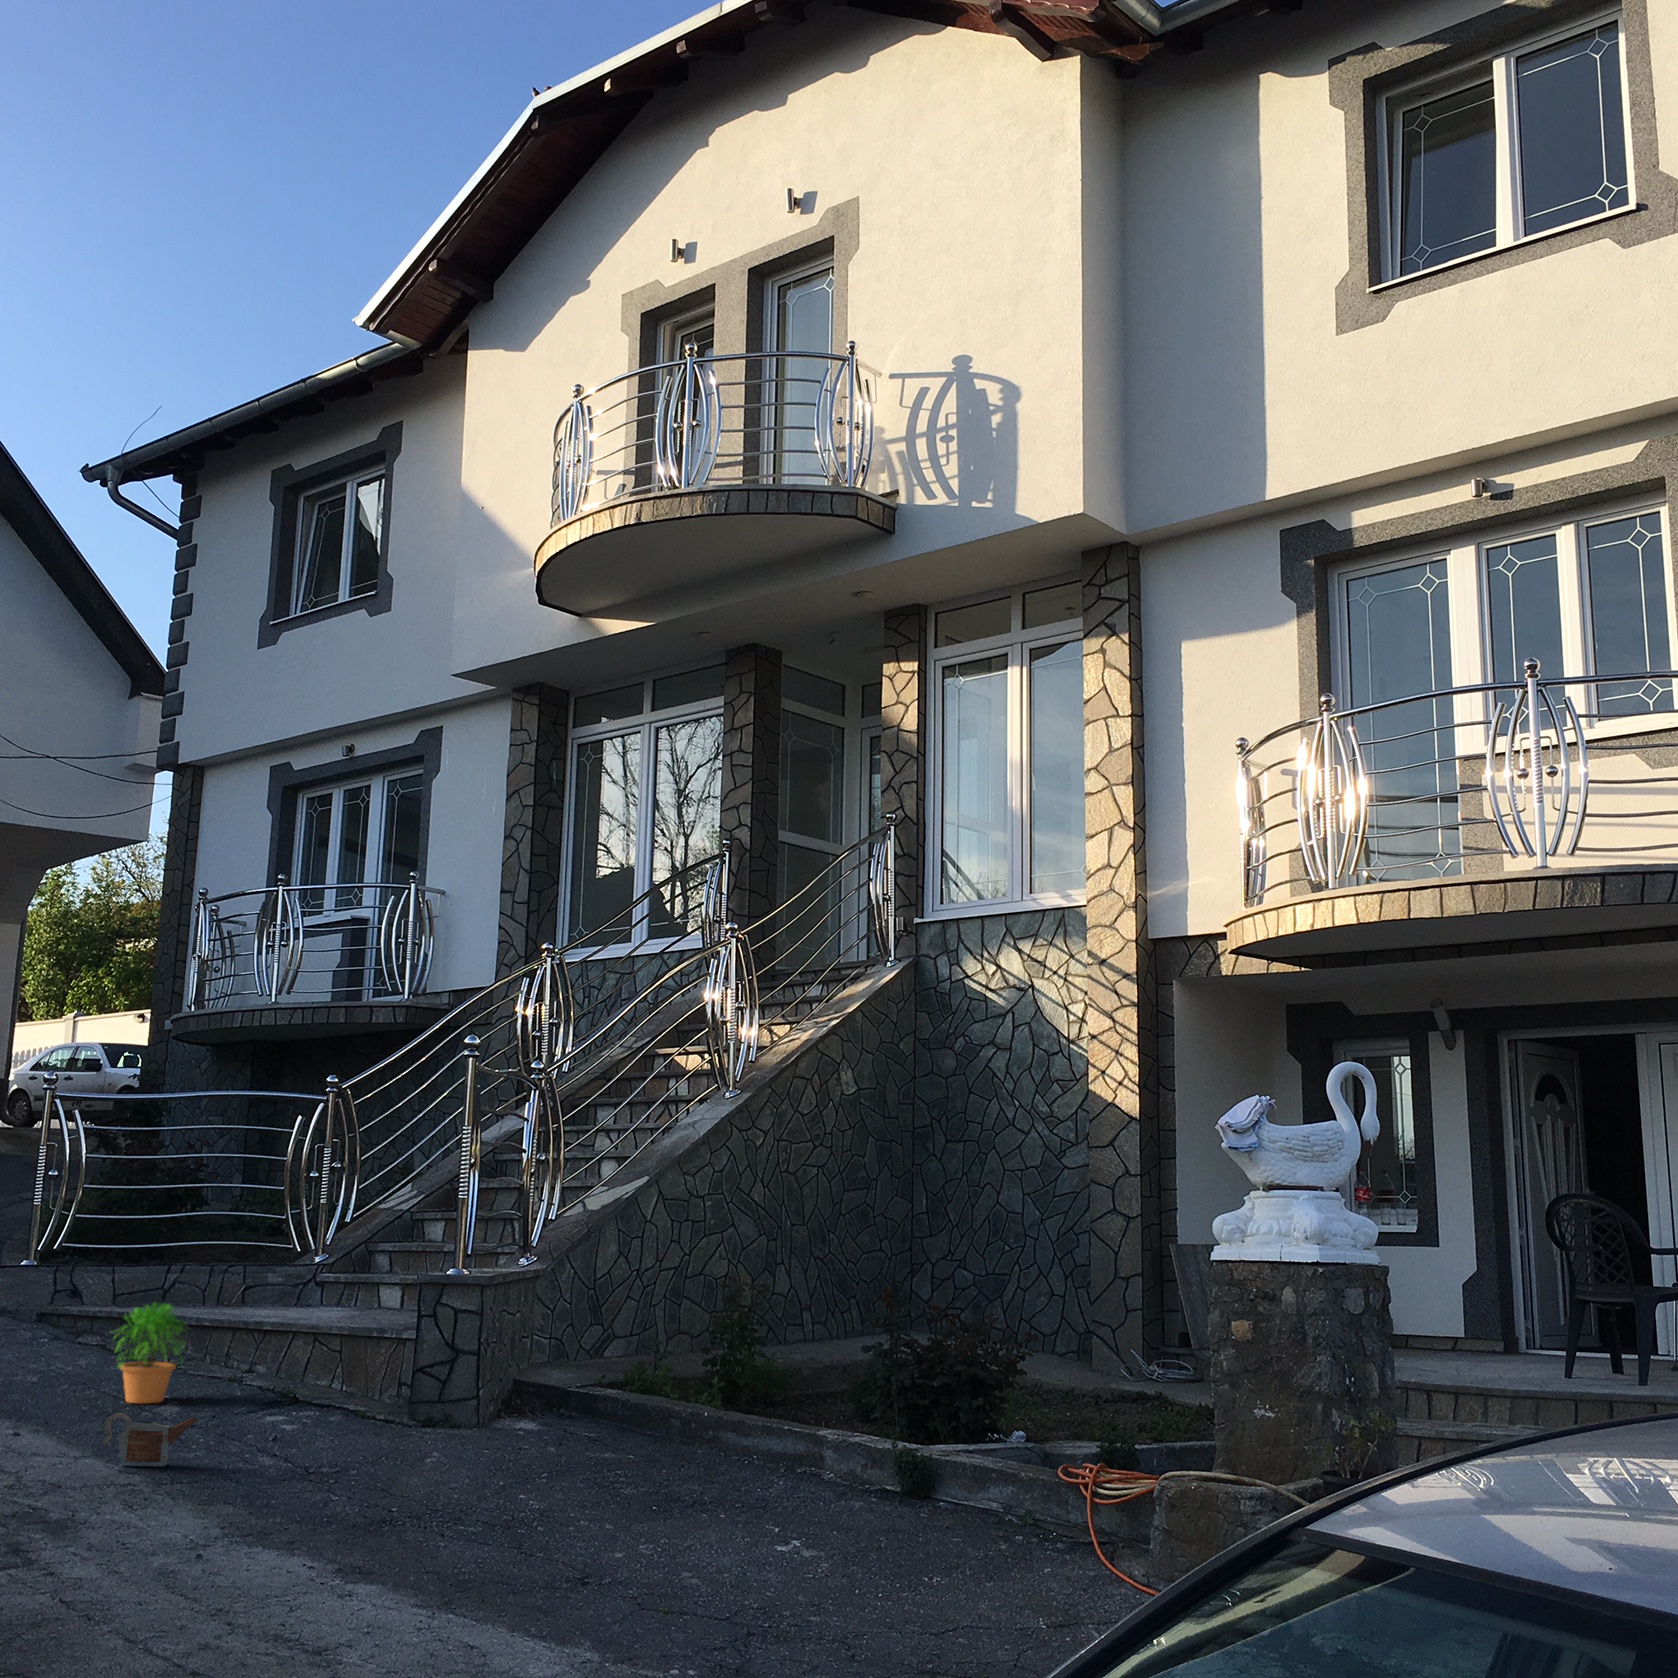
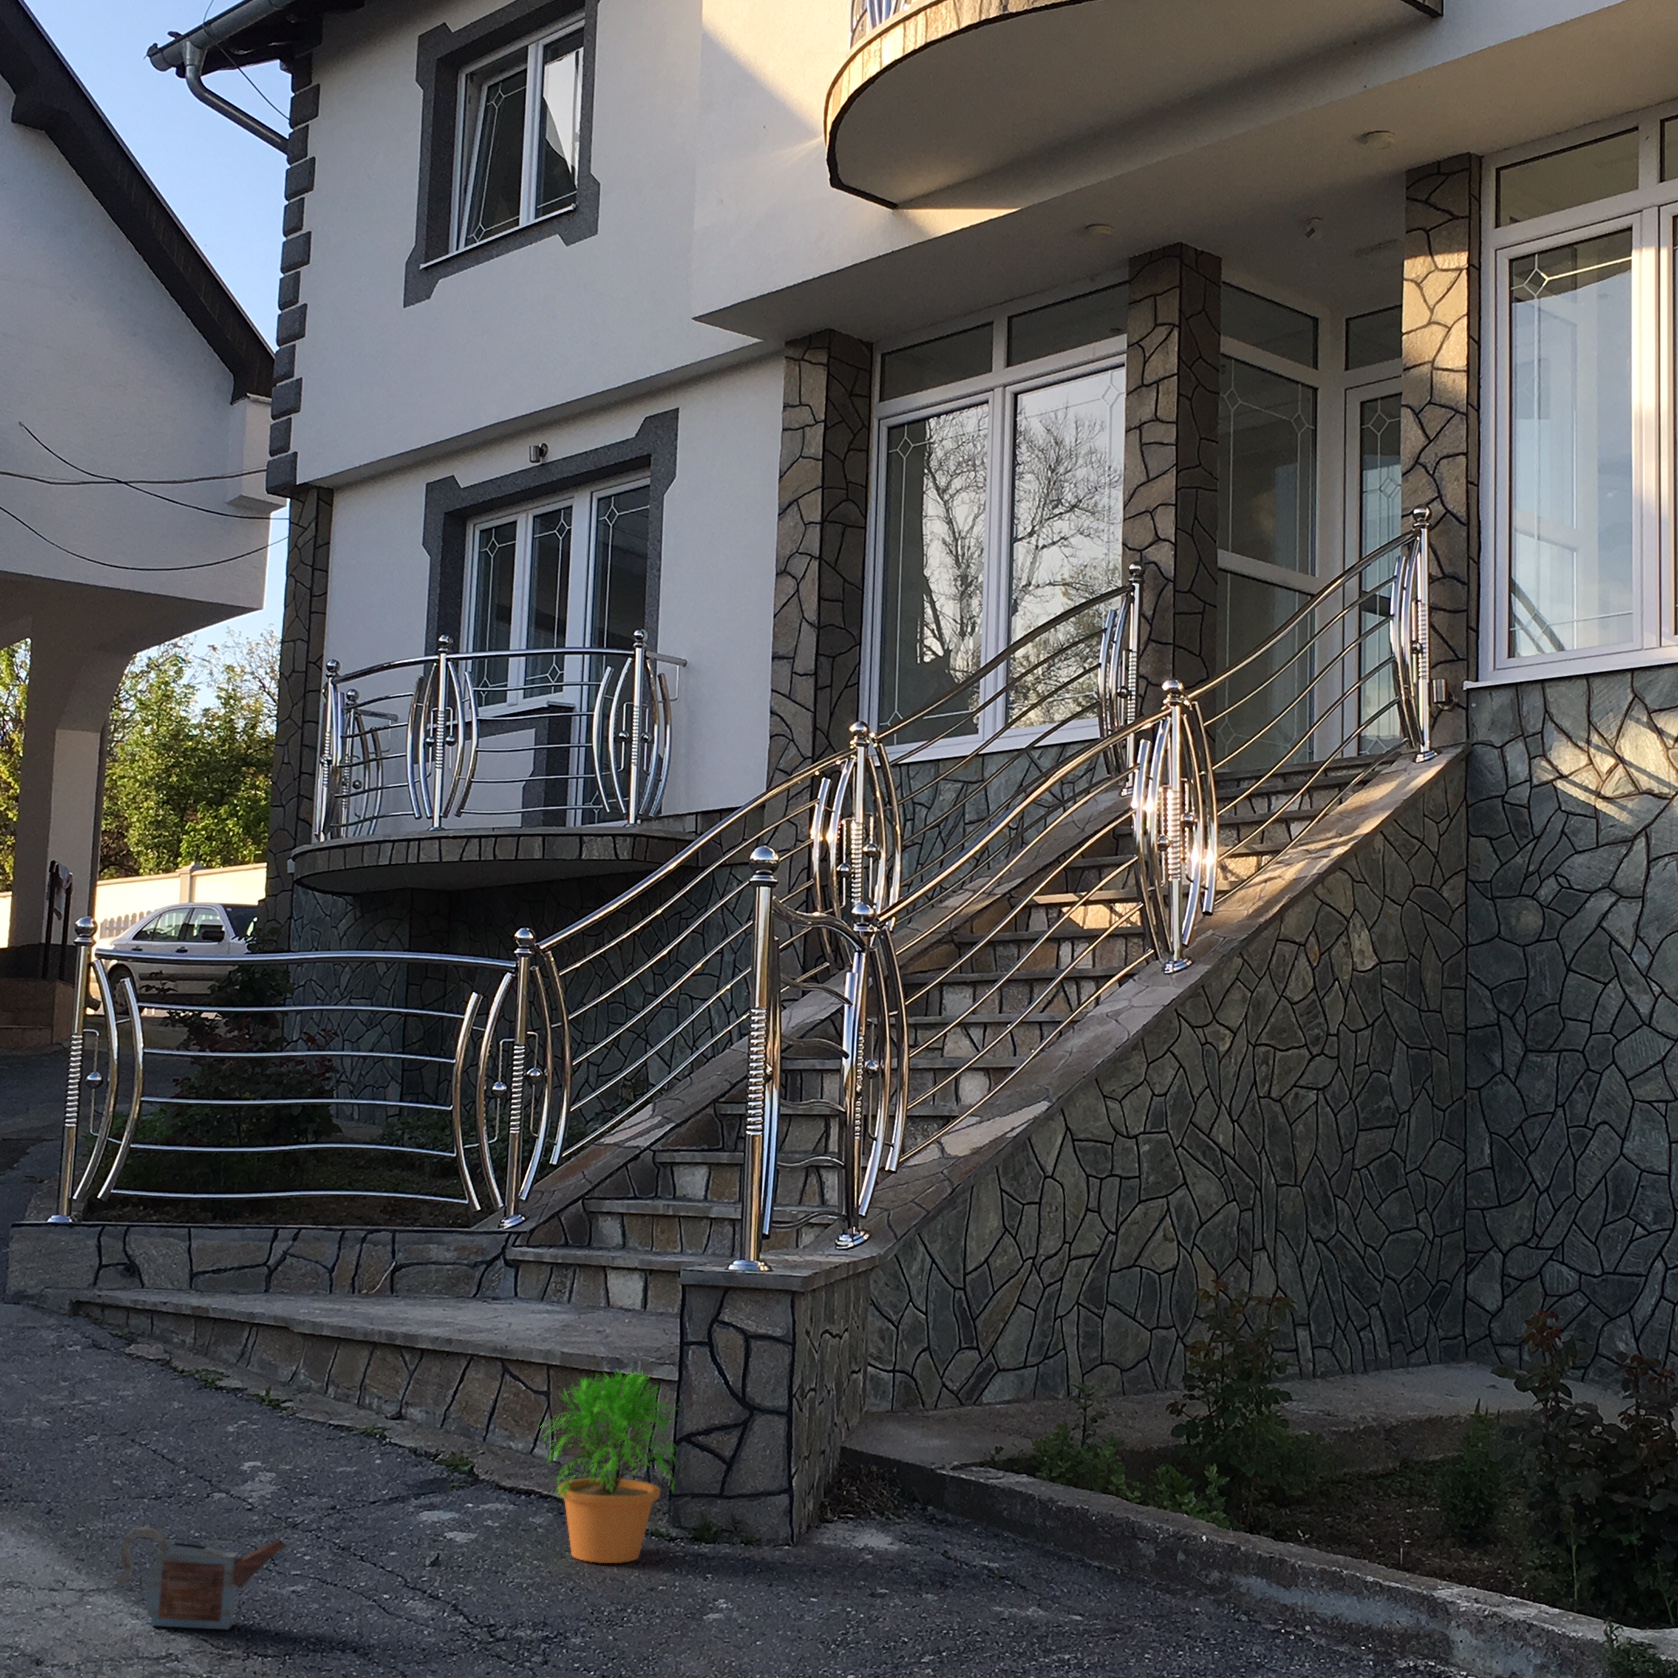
potted plant: present [115,1304,184,1403] -> present [548,1372,679,1563]

